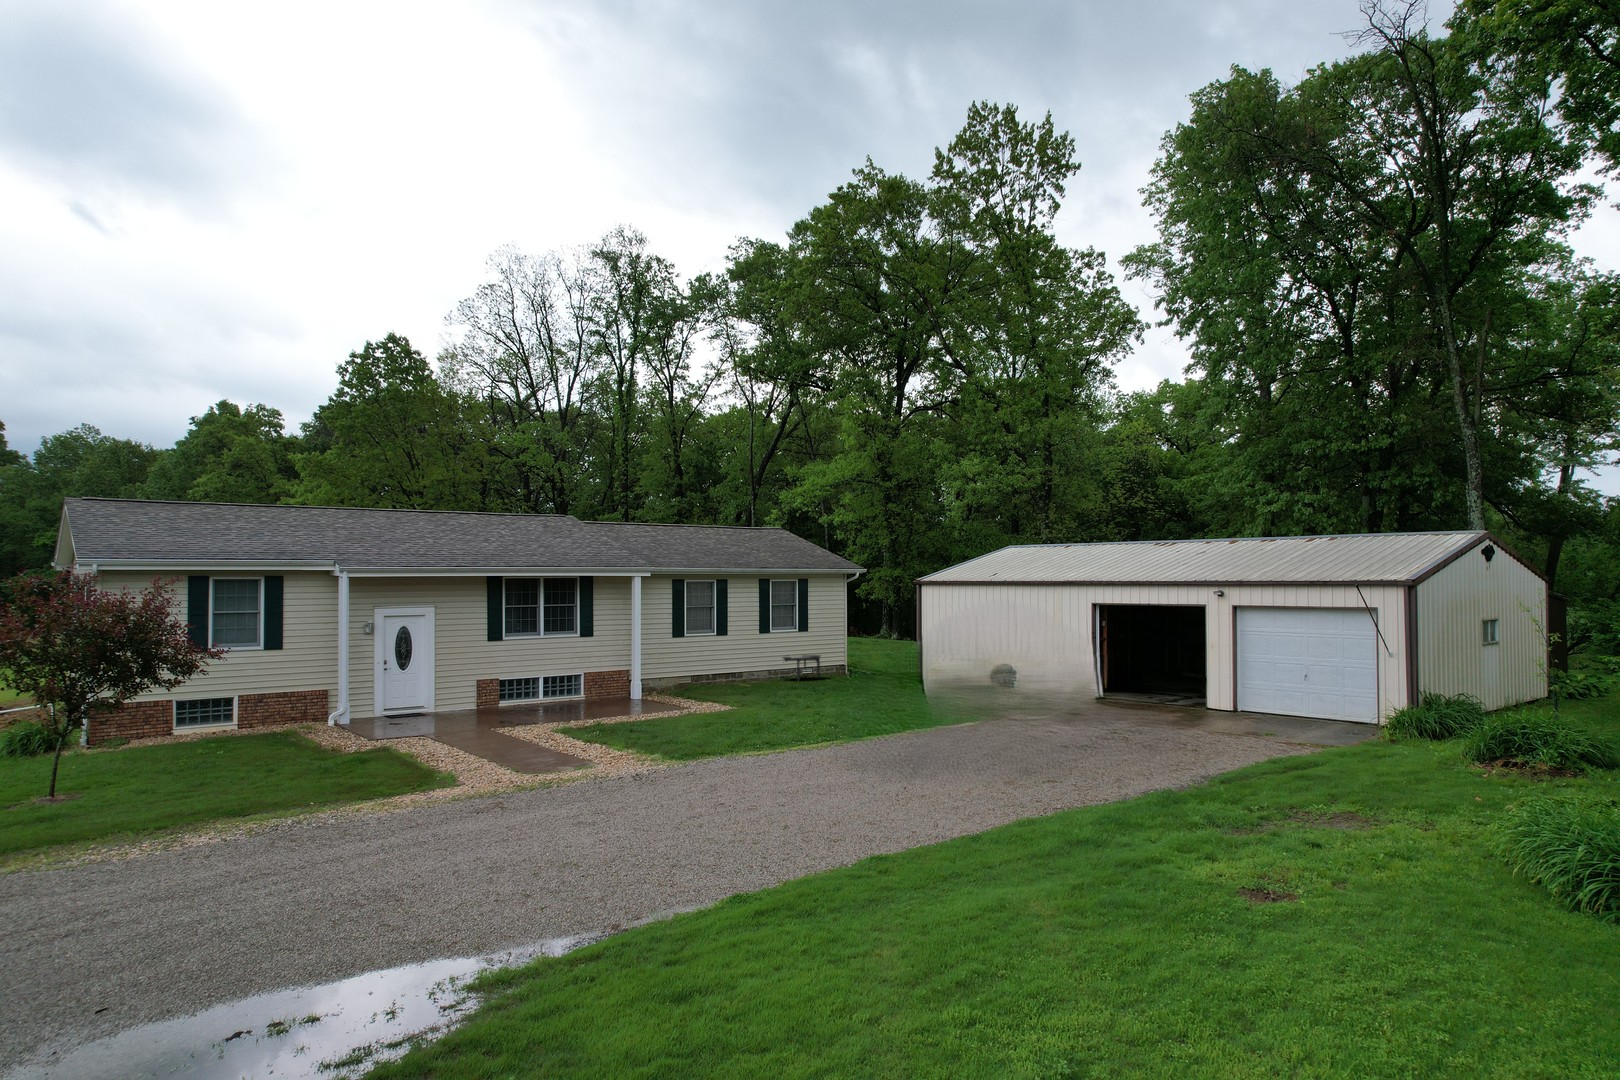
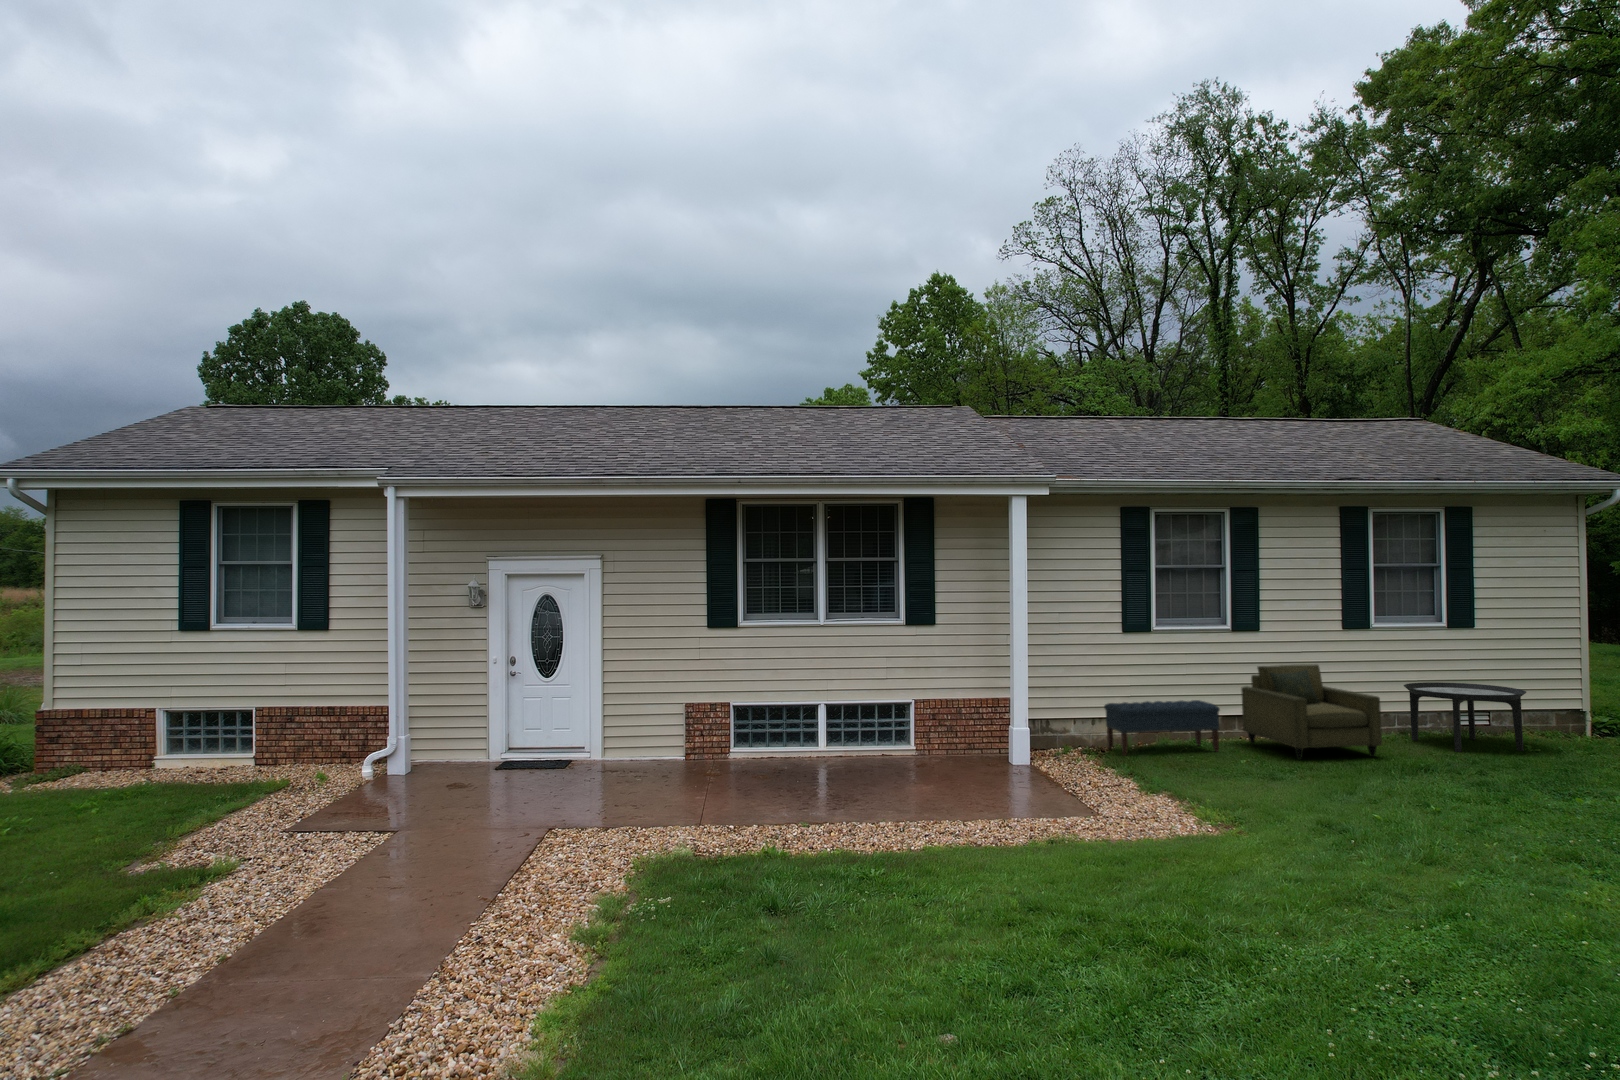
armchair: none [720,649,772,688] -> present [1241,664,1382,760]
bench: none [665,667,713,692] -> present [1104,700,1220,756]

